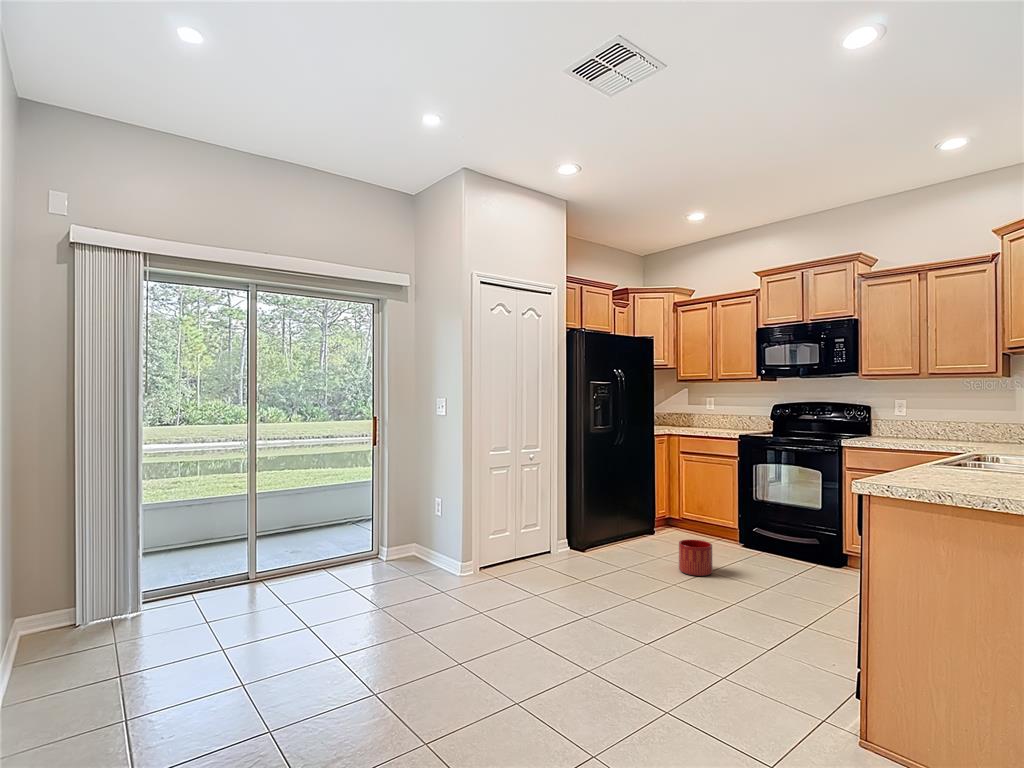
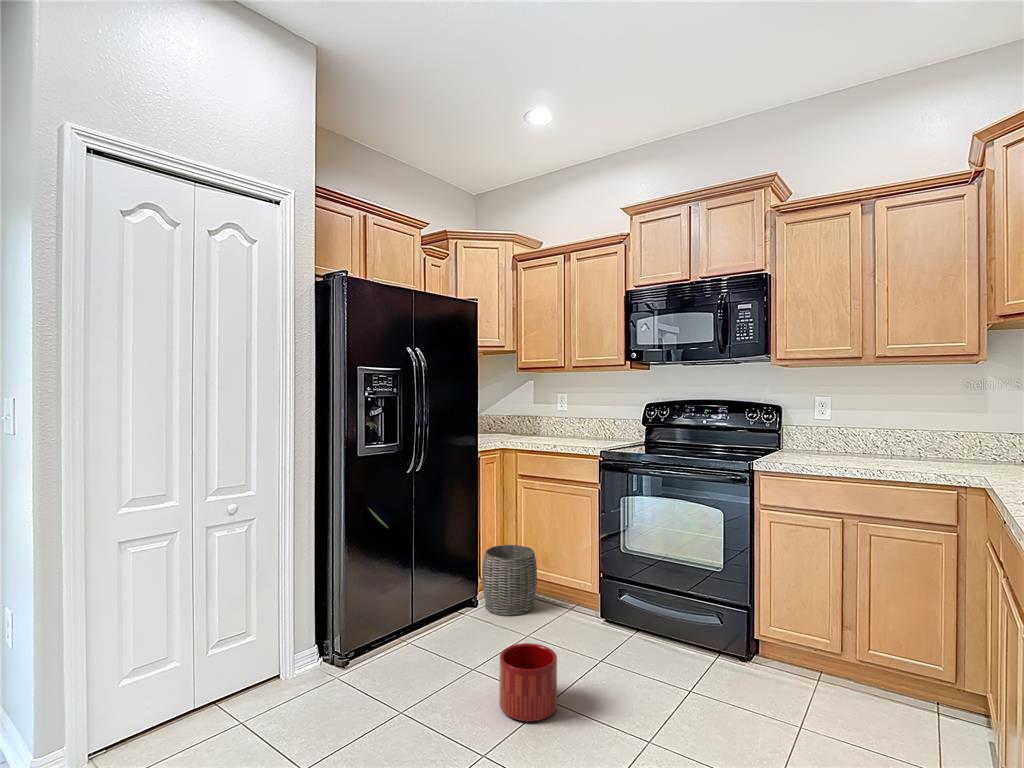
woven basket: none [659,498,696,540] -> present [482,545,537,616]

